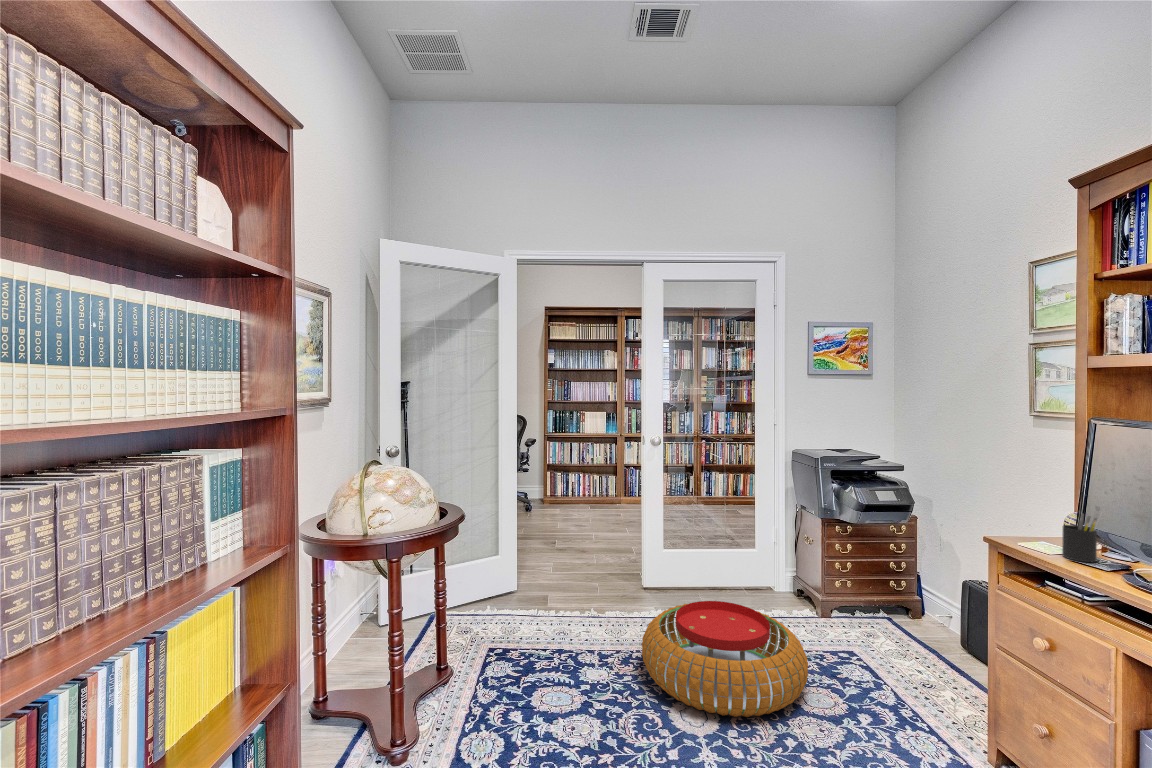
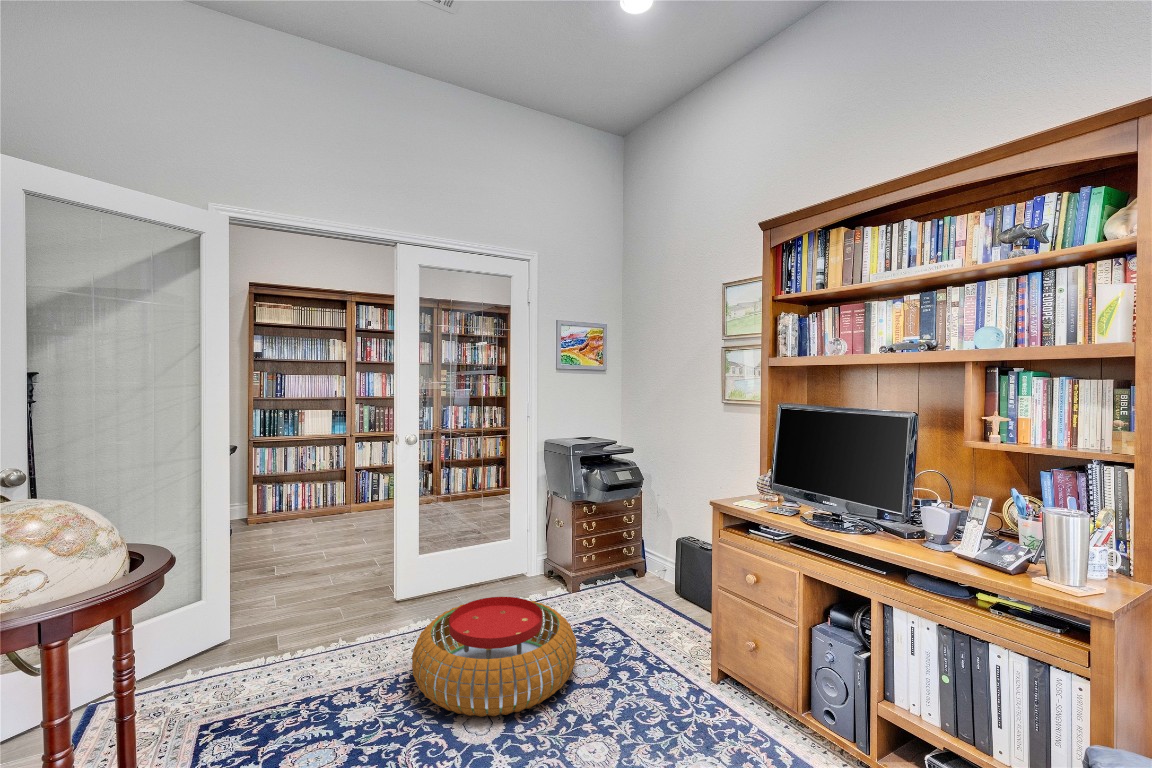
pen holder: present [1062,514,1098,562] -> none [764,471,787,511]

